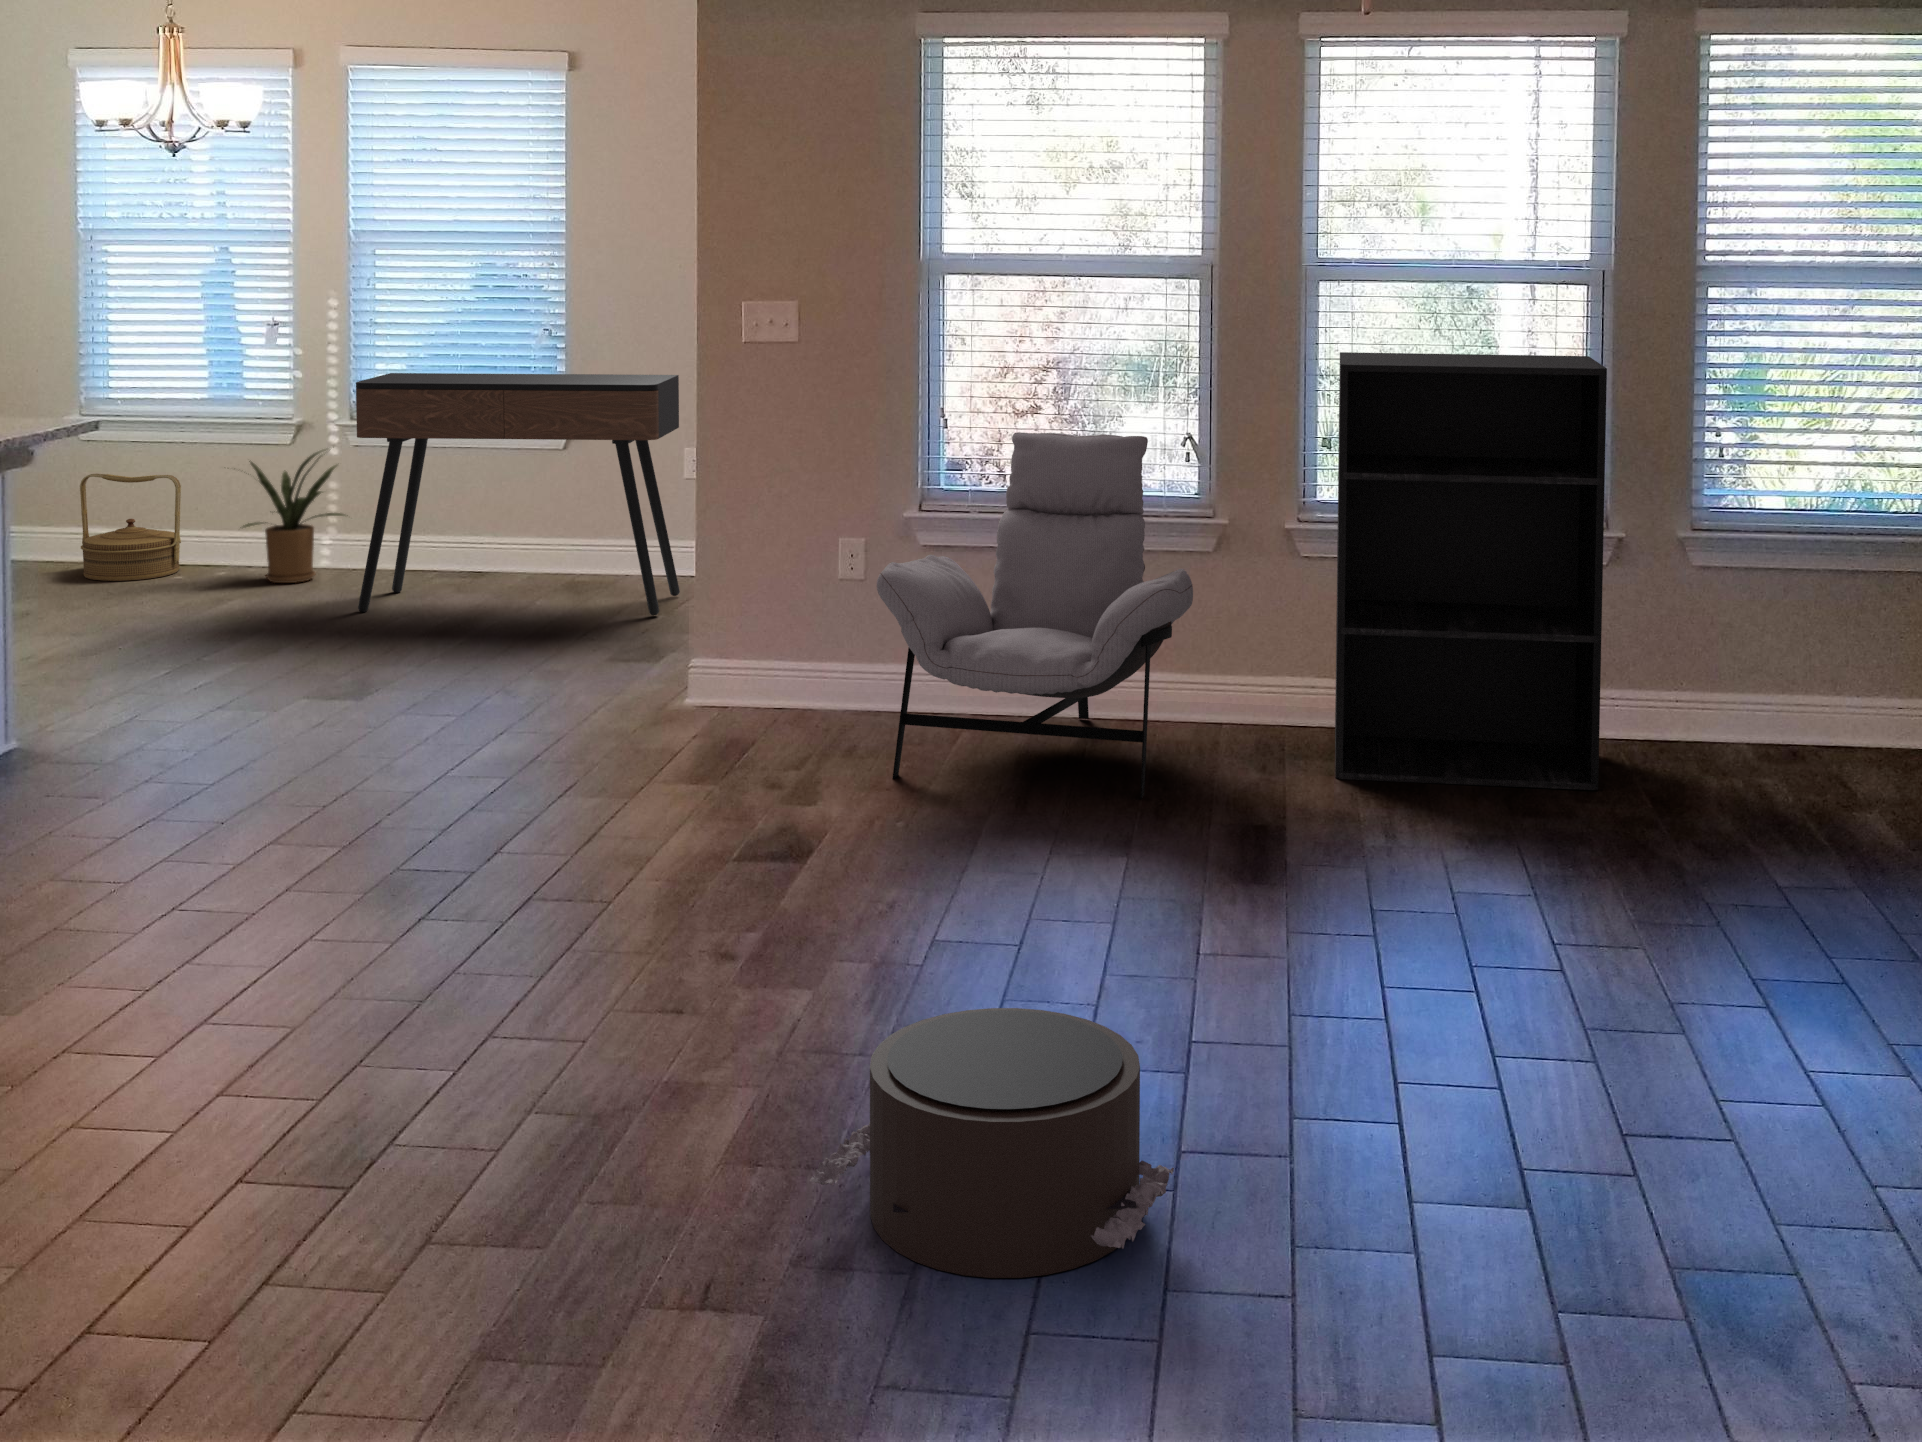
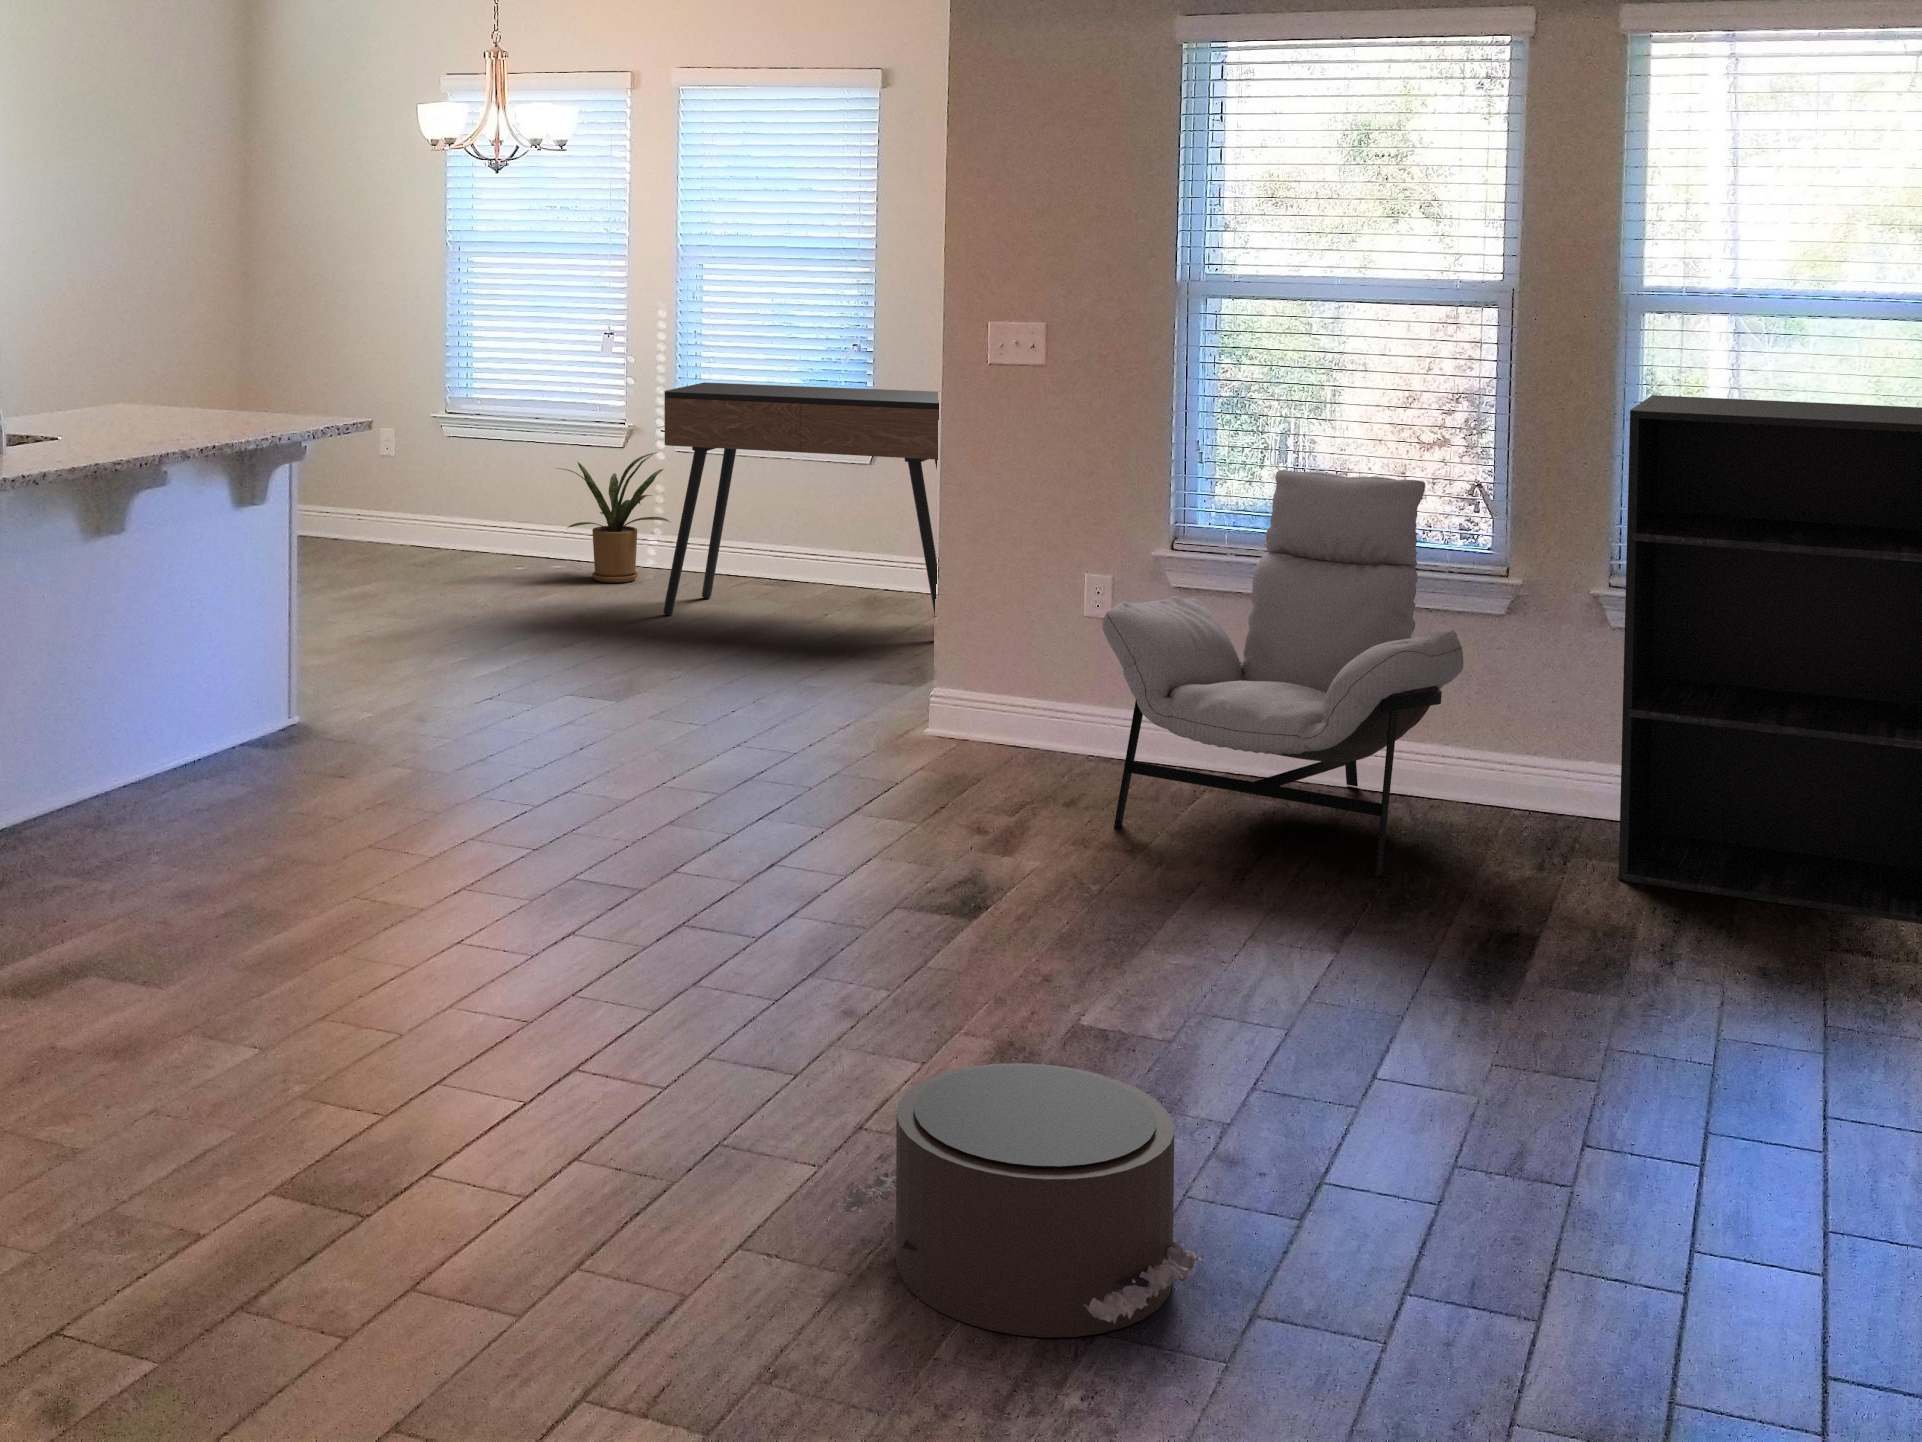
woven basket: present [80,474,181,581] -> none [435,468,523,571]

